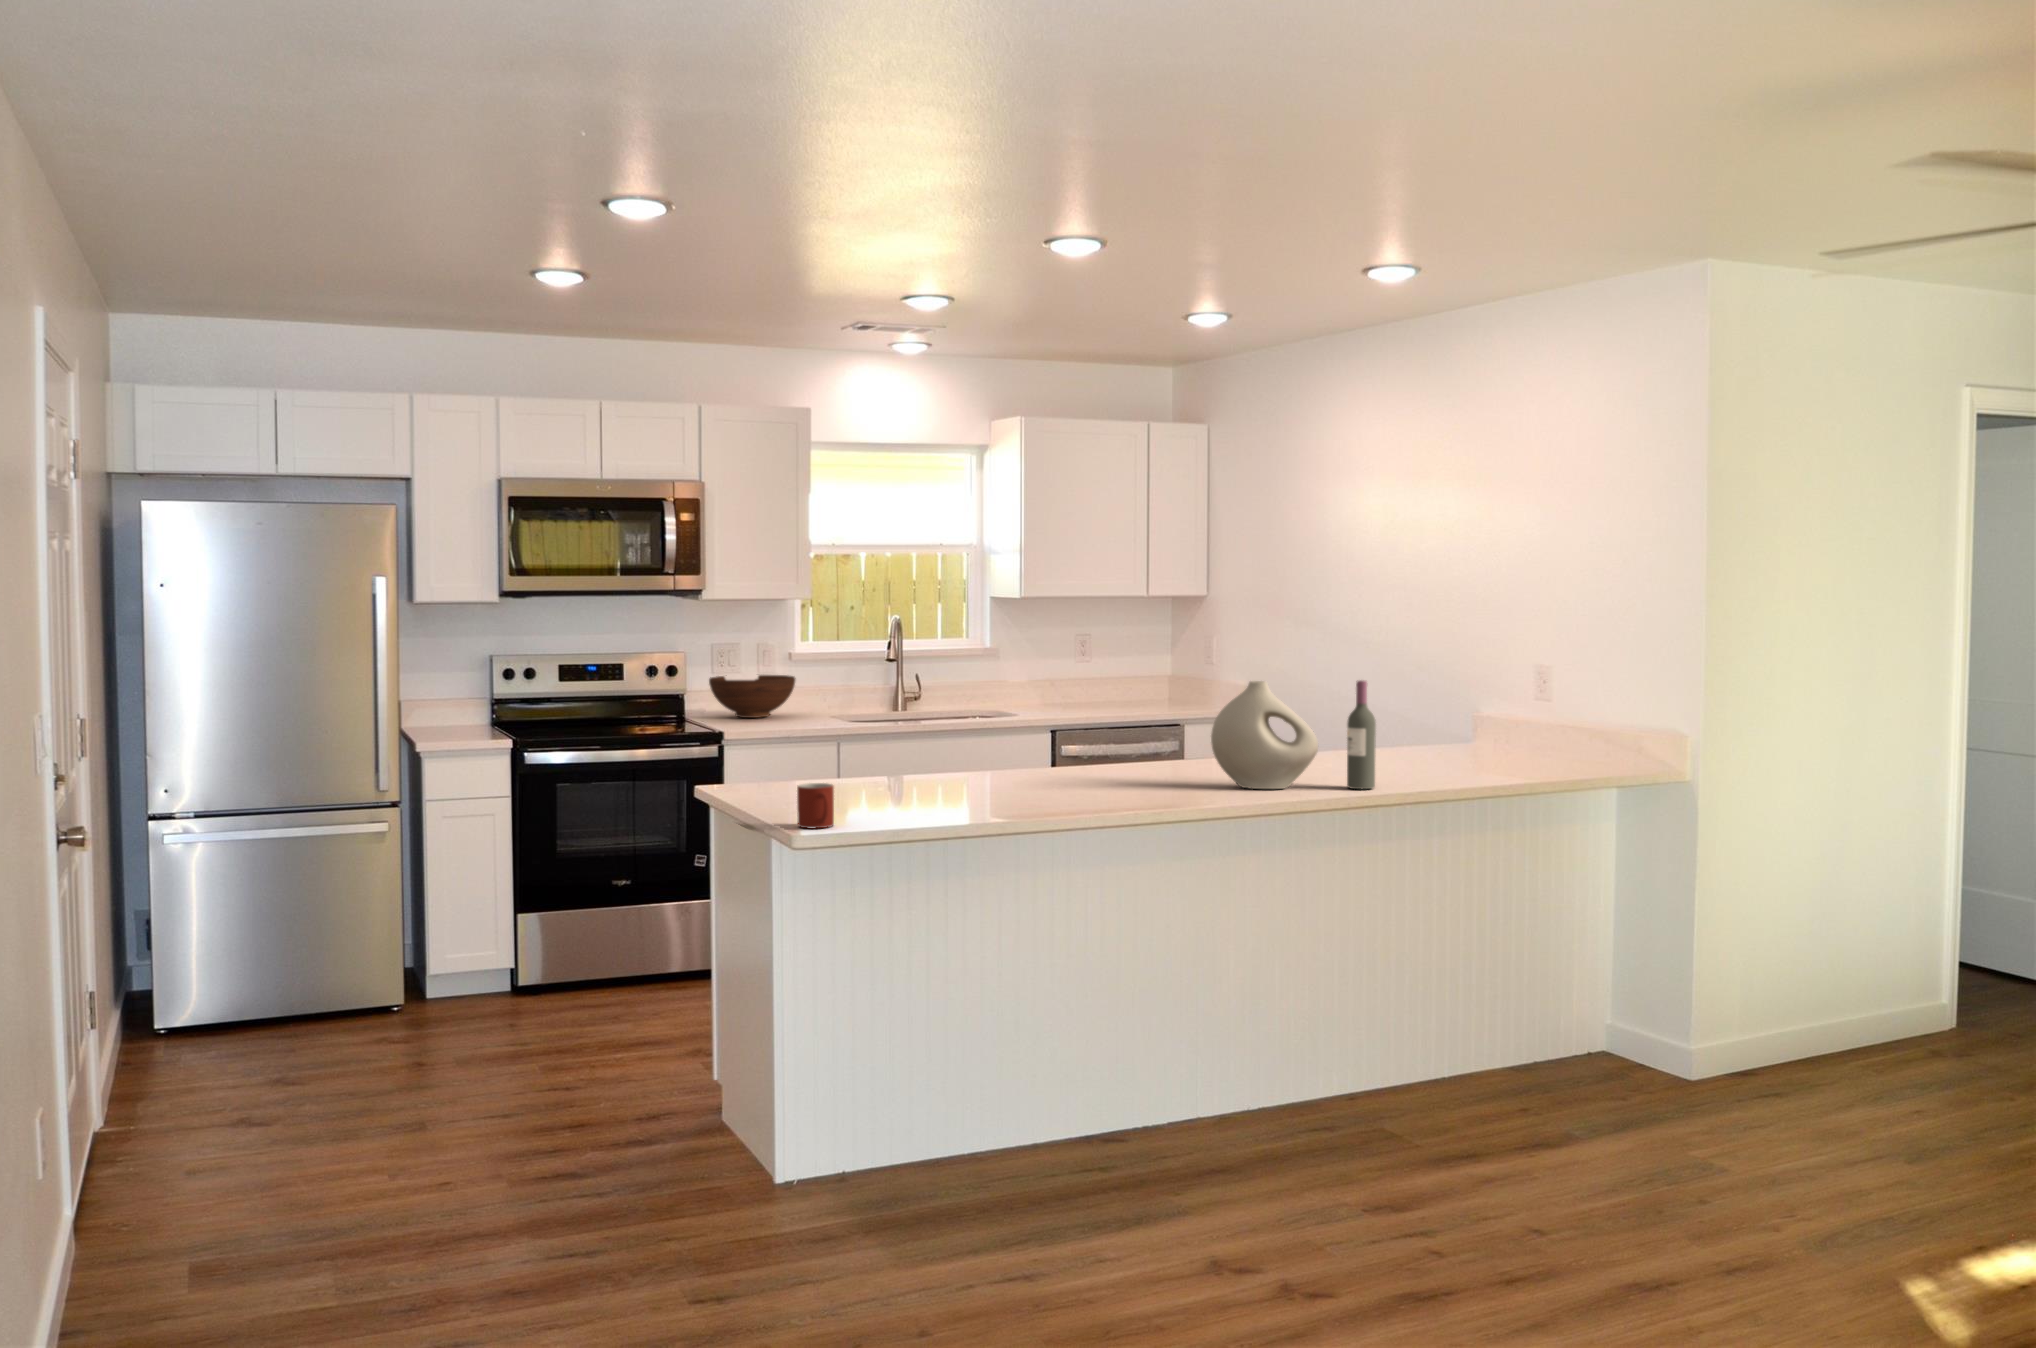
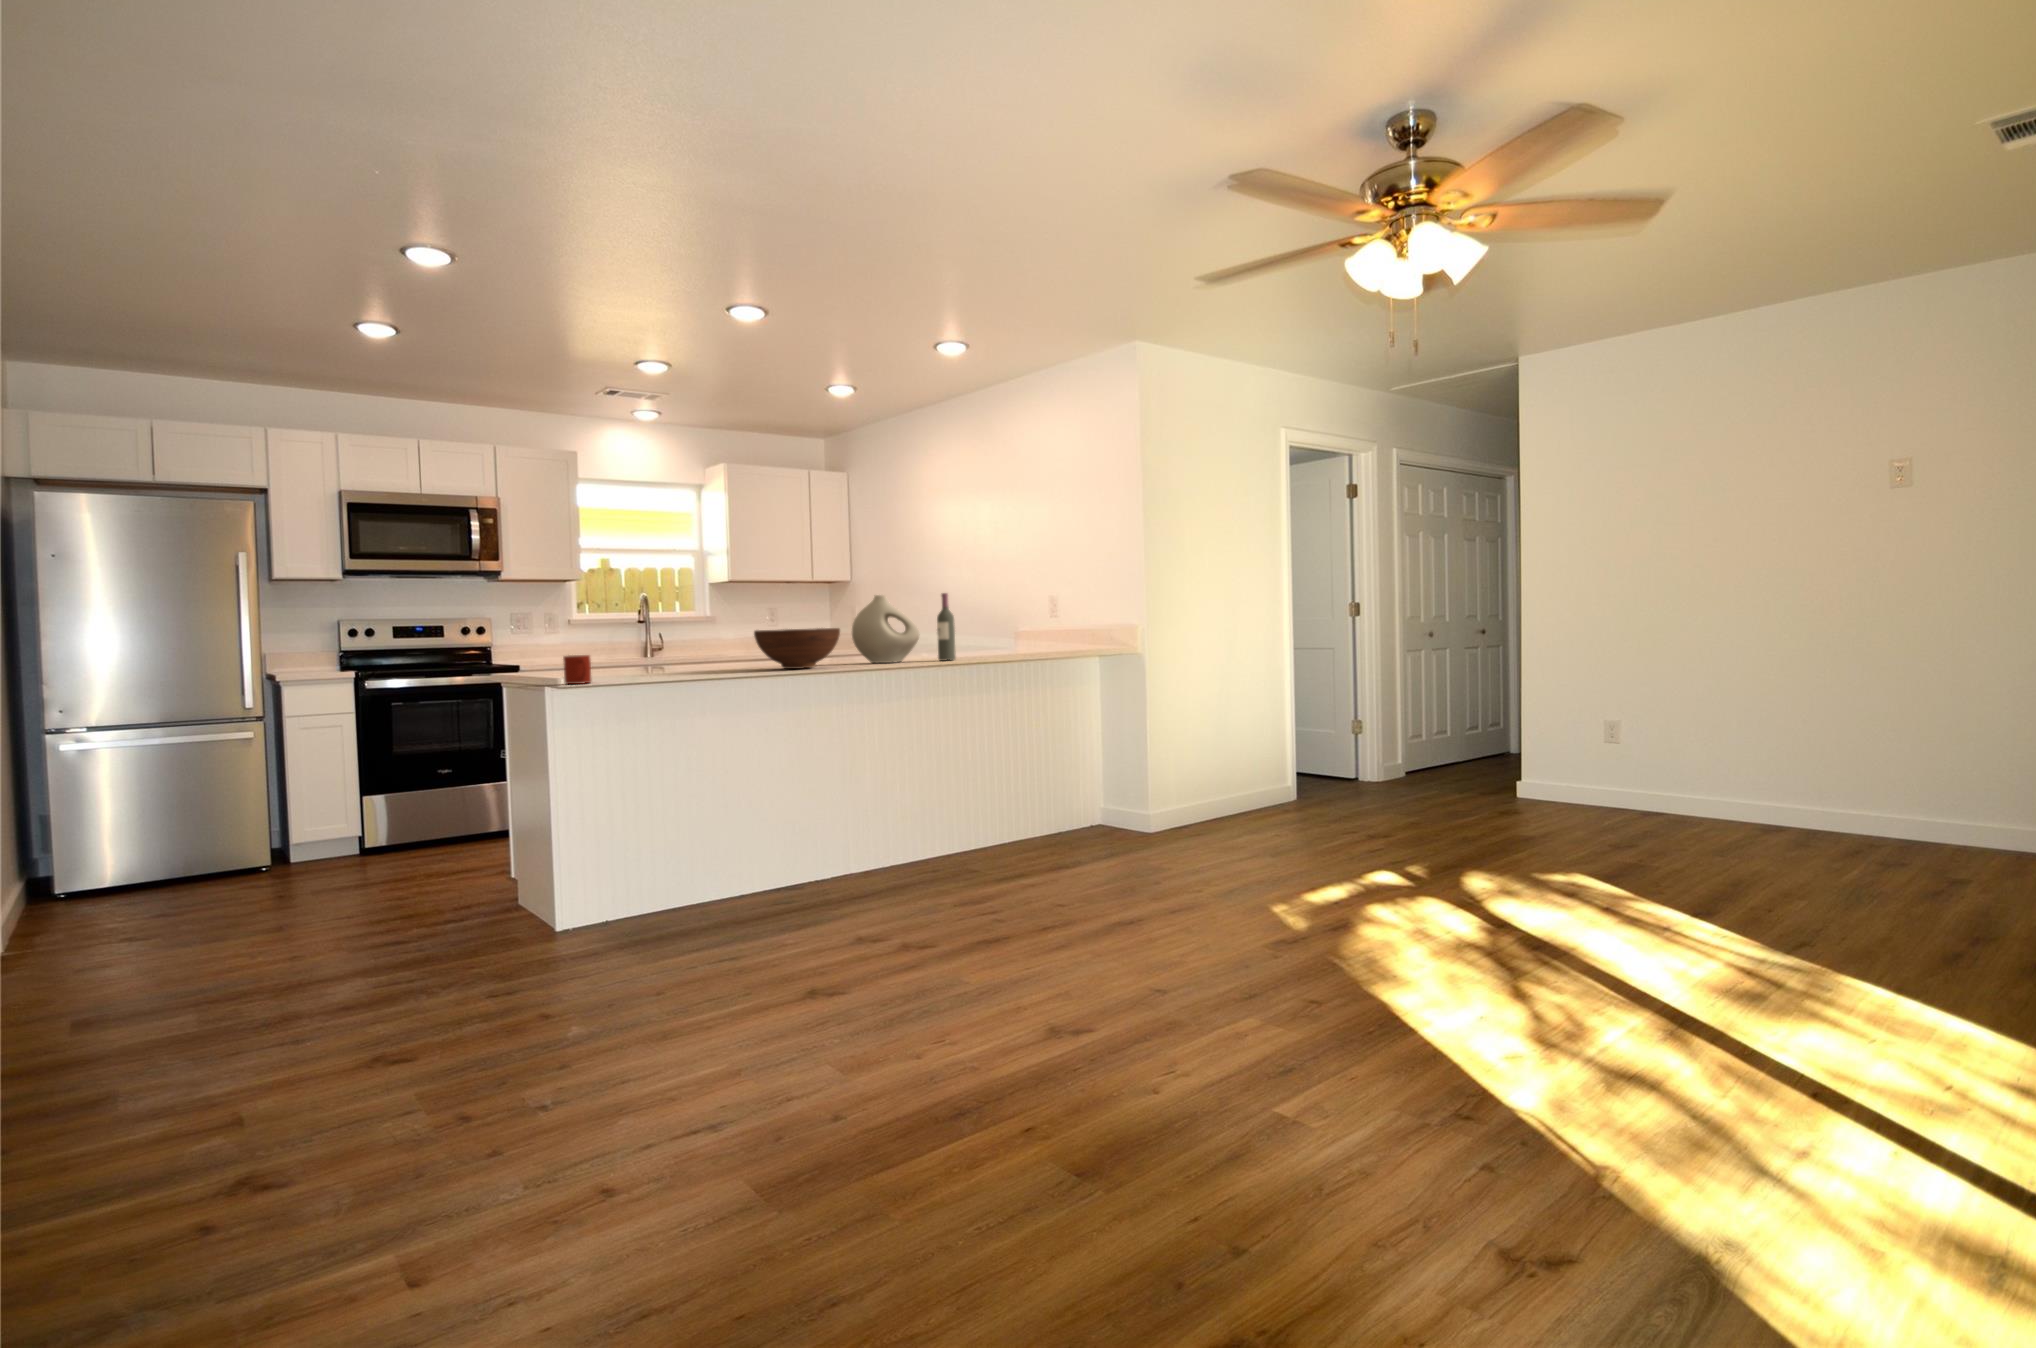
fruit bowl: present [709,675,796,718] -> present [754,628,840,669]

